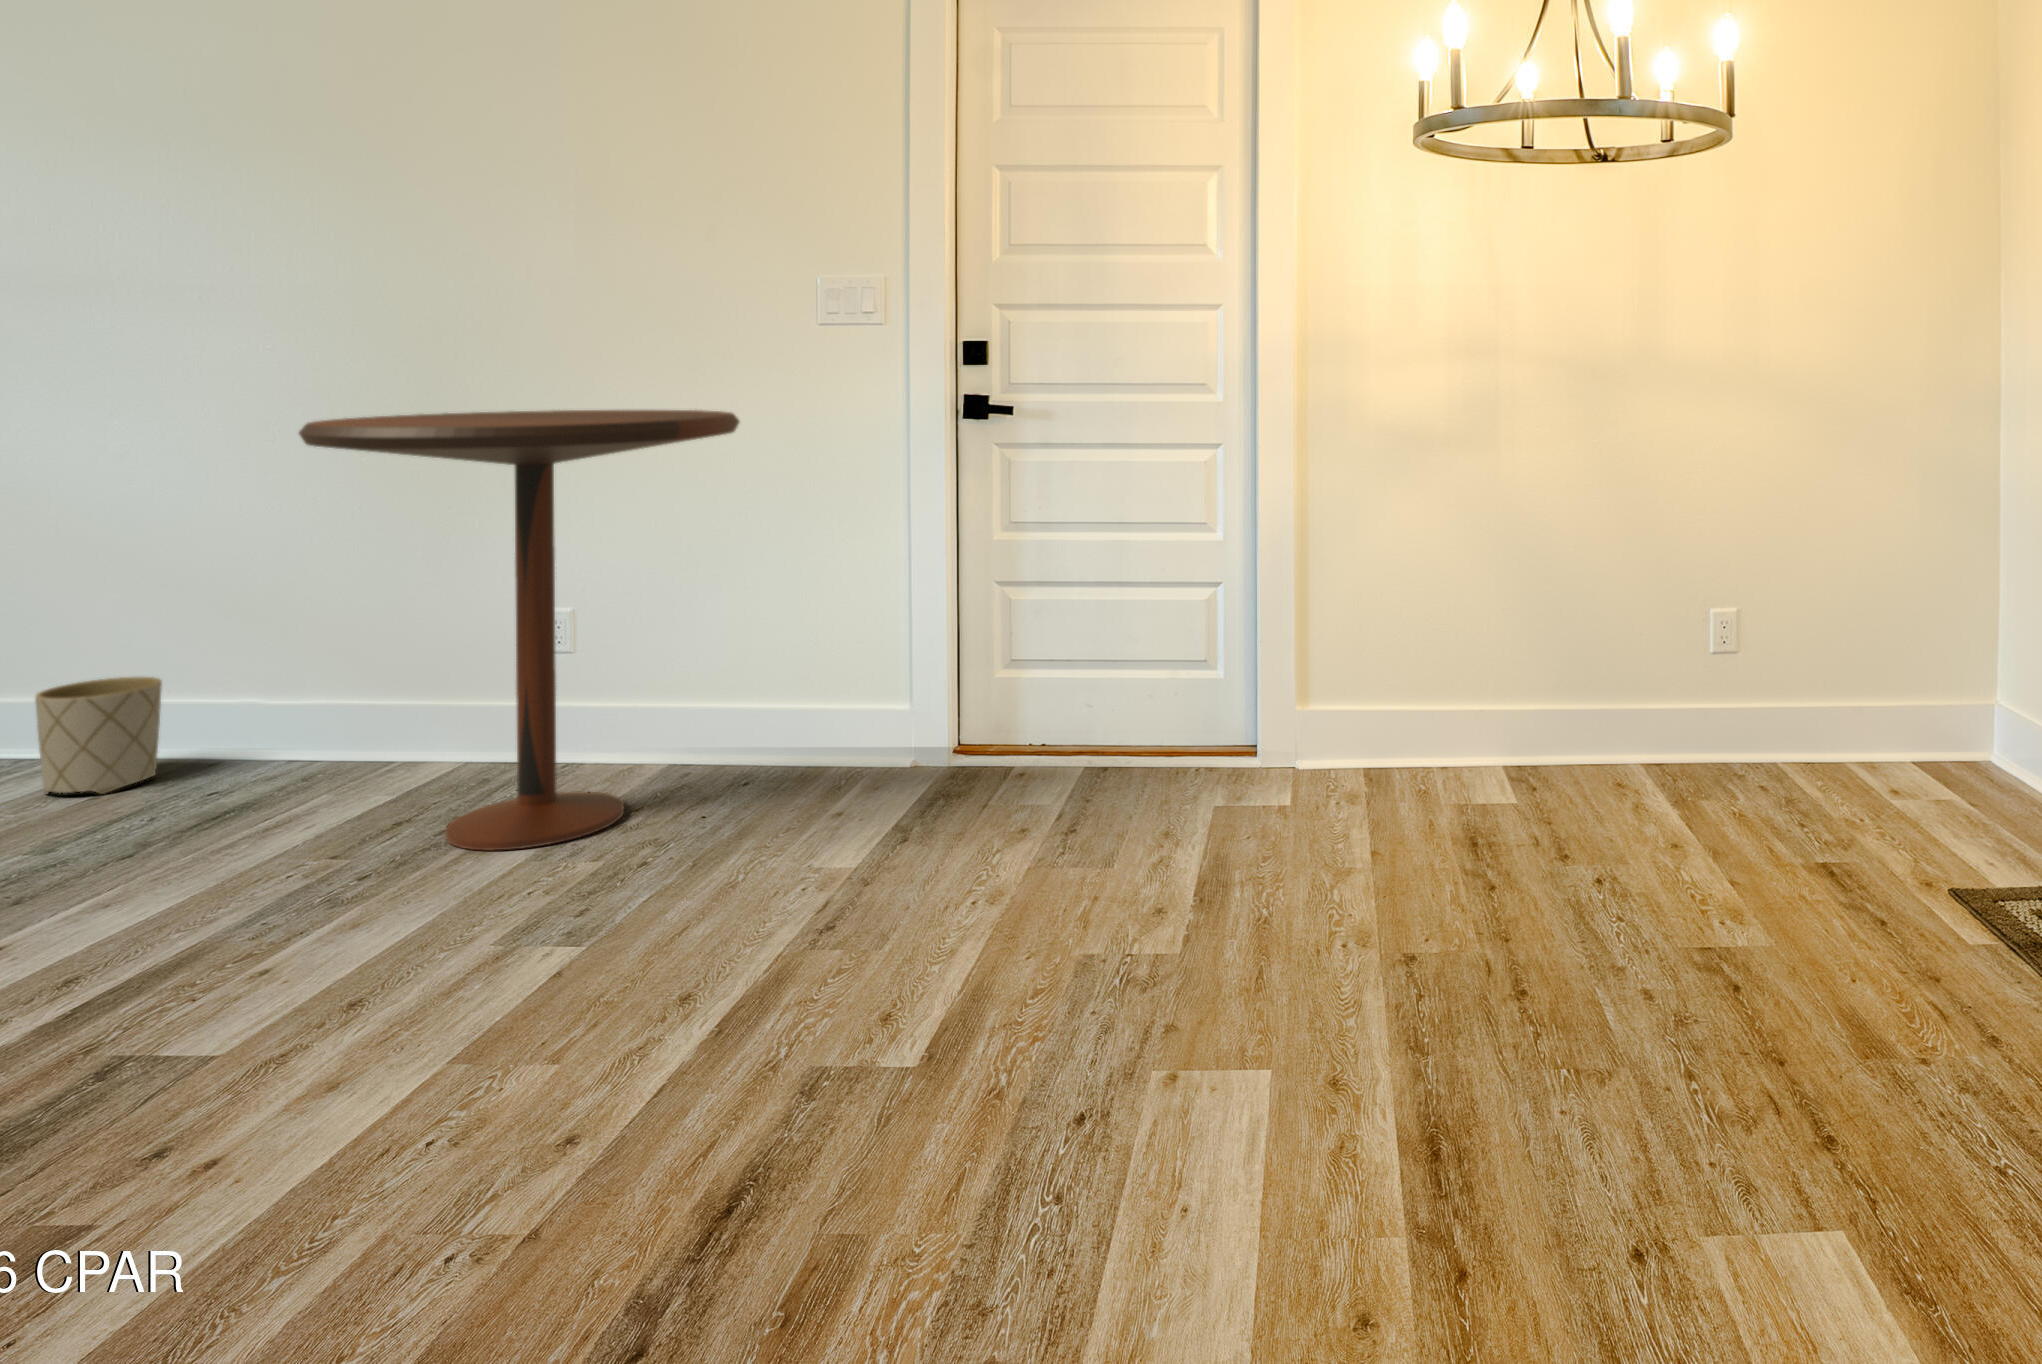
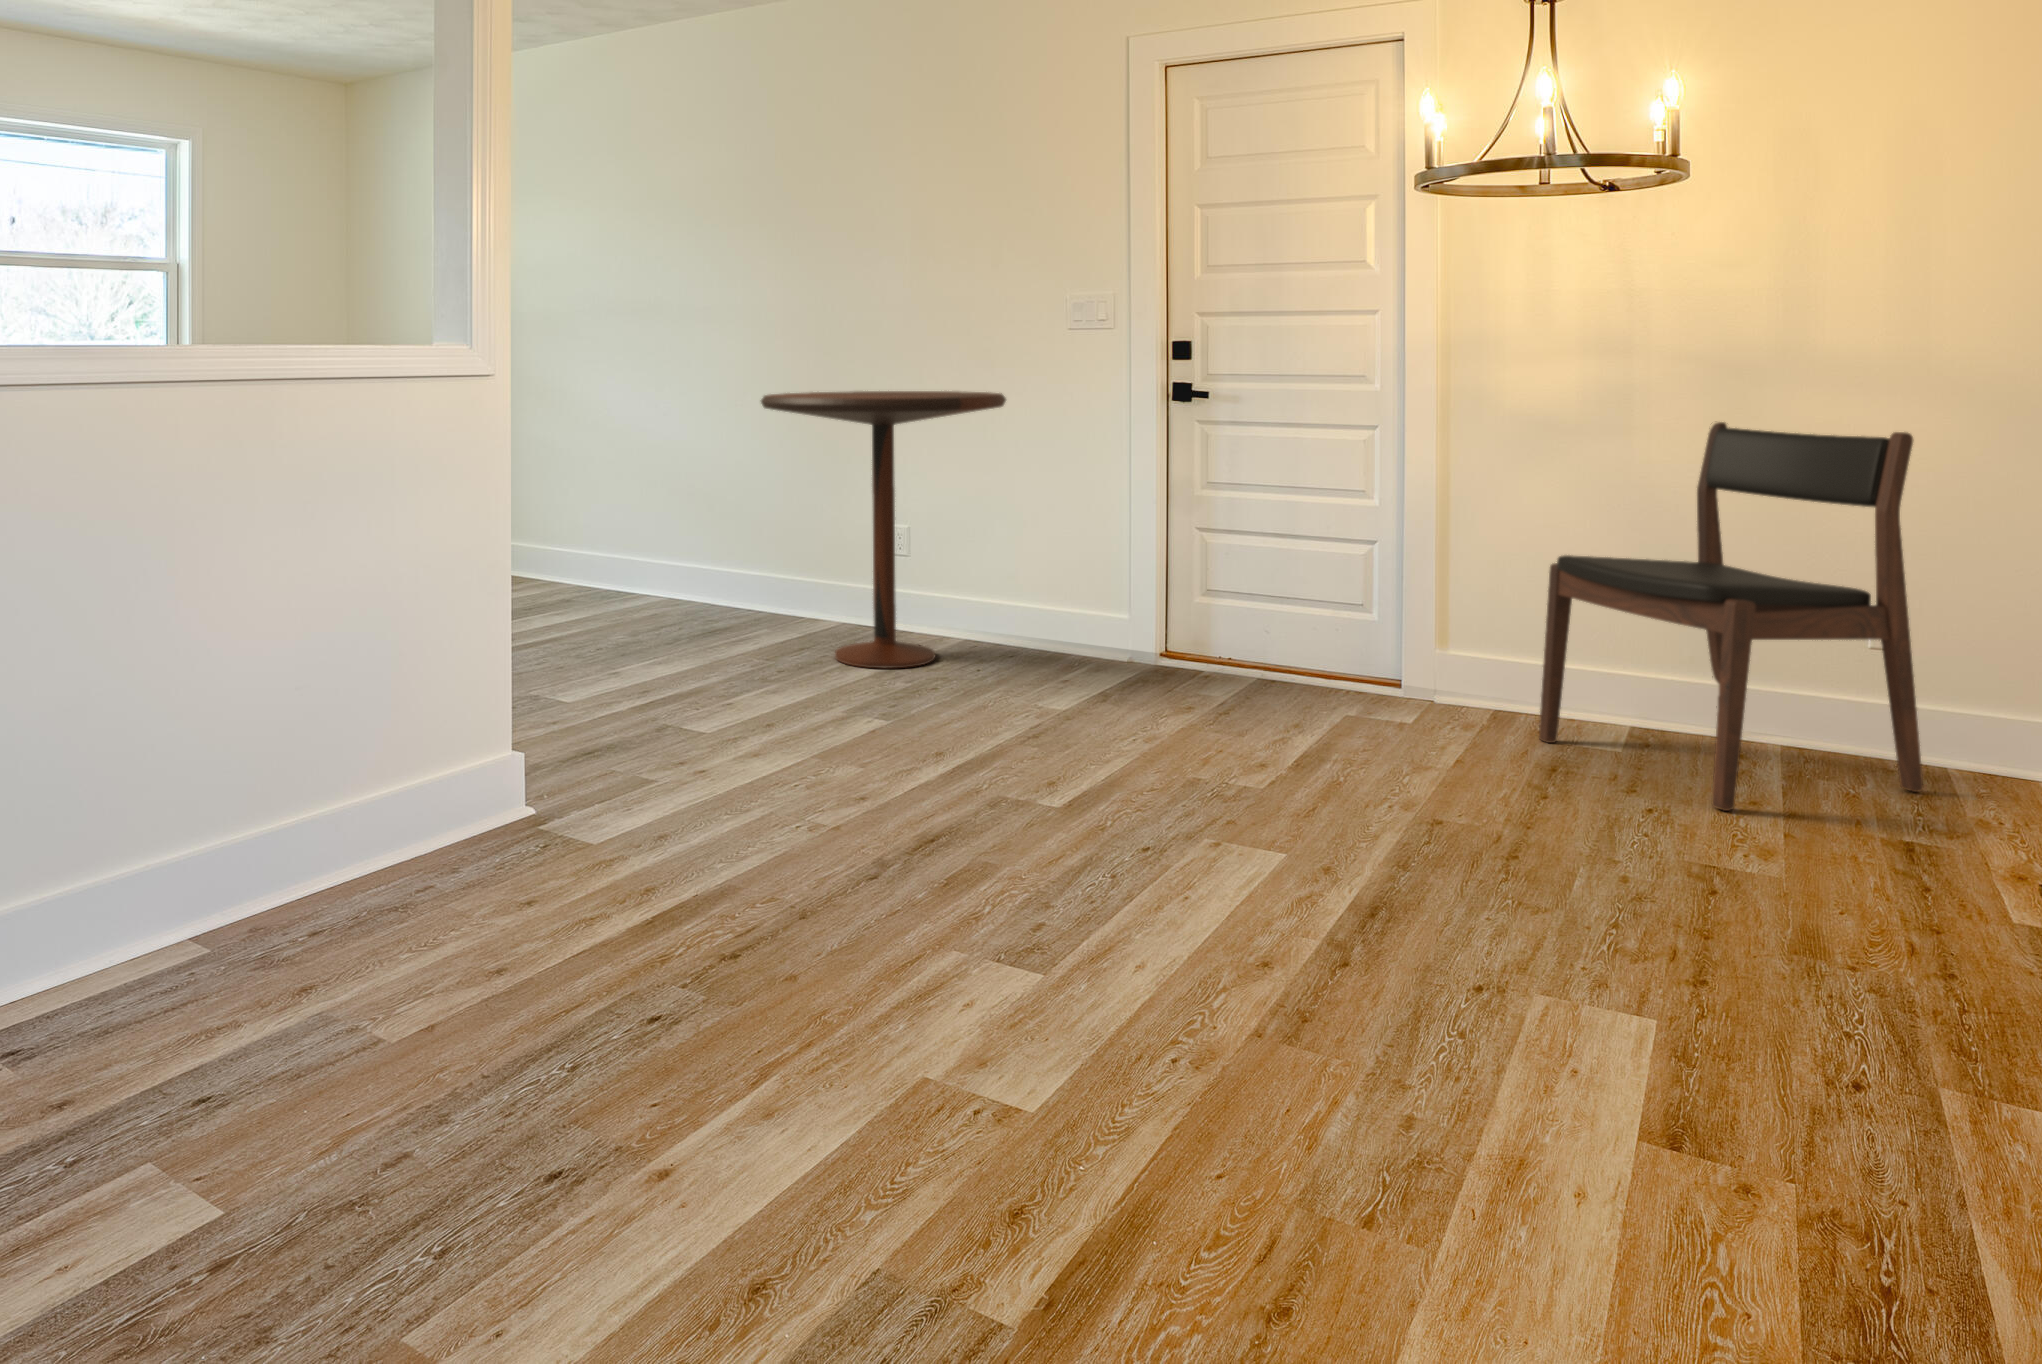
dining chair: none [1415,429,1747,855] -> present [1539,422,1923,811]
planter: present [35,677,162,794] -> none [647,545,702,611]

